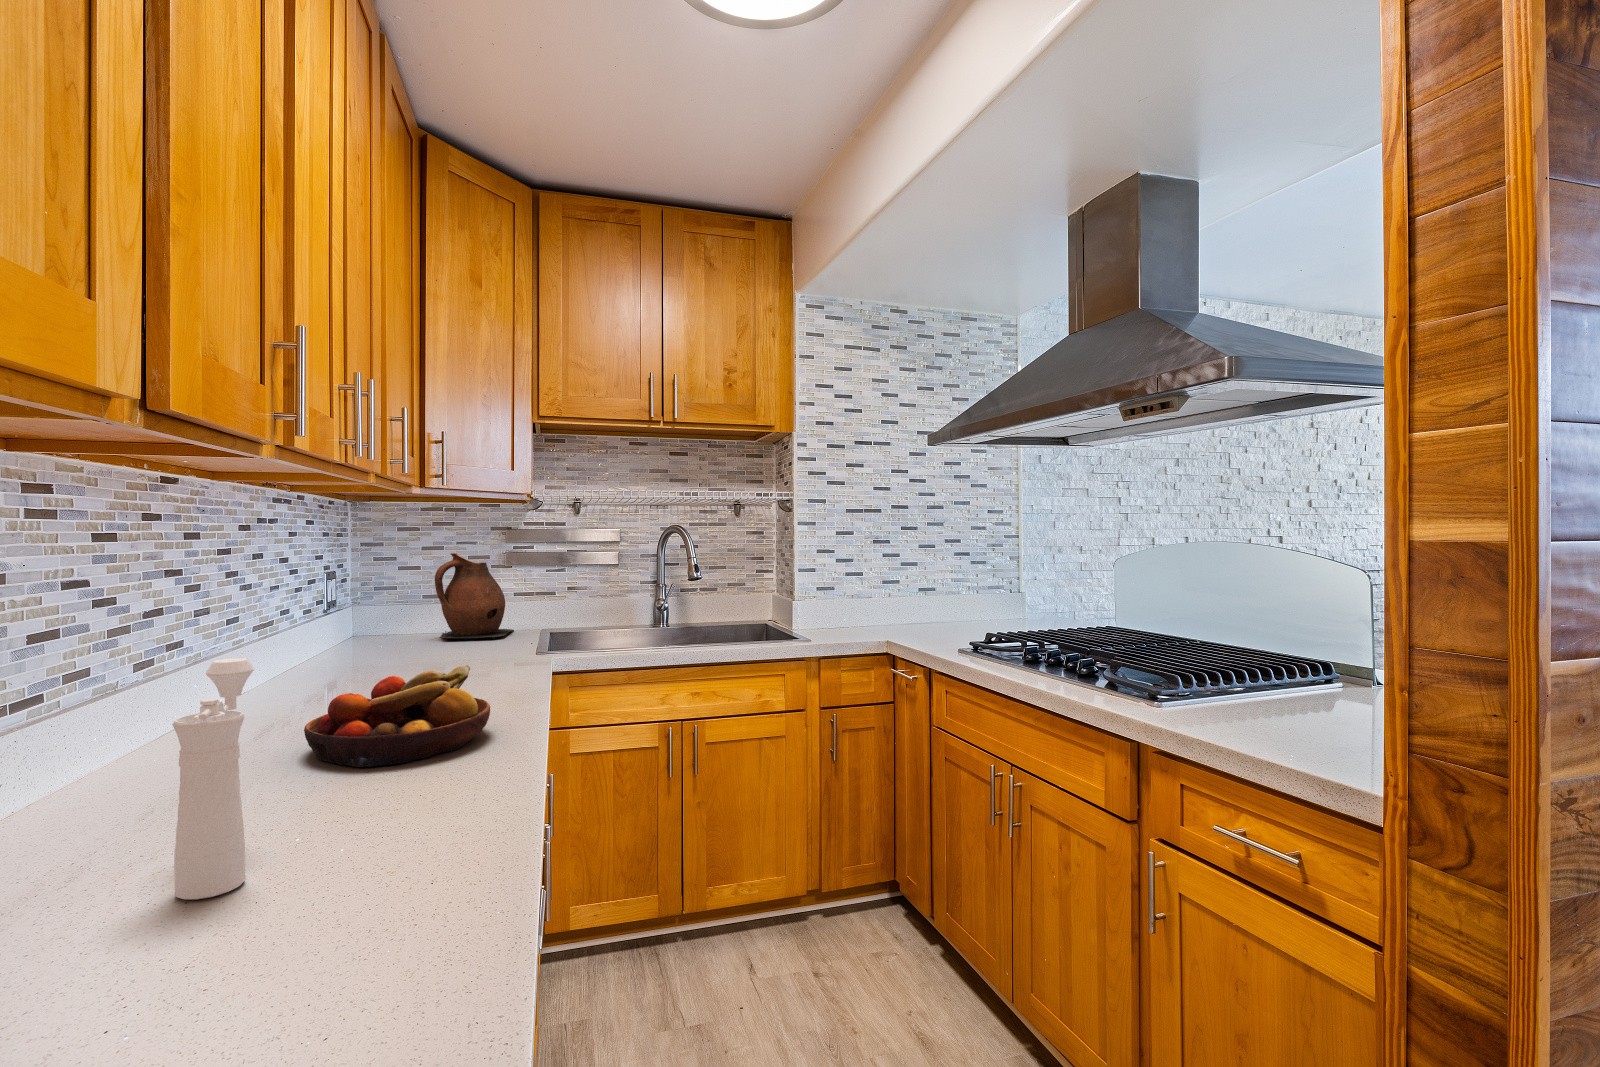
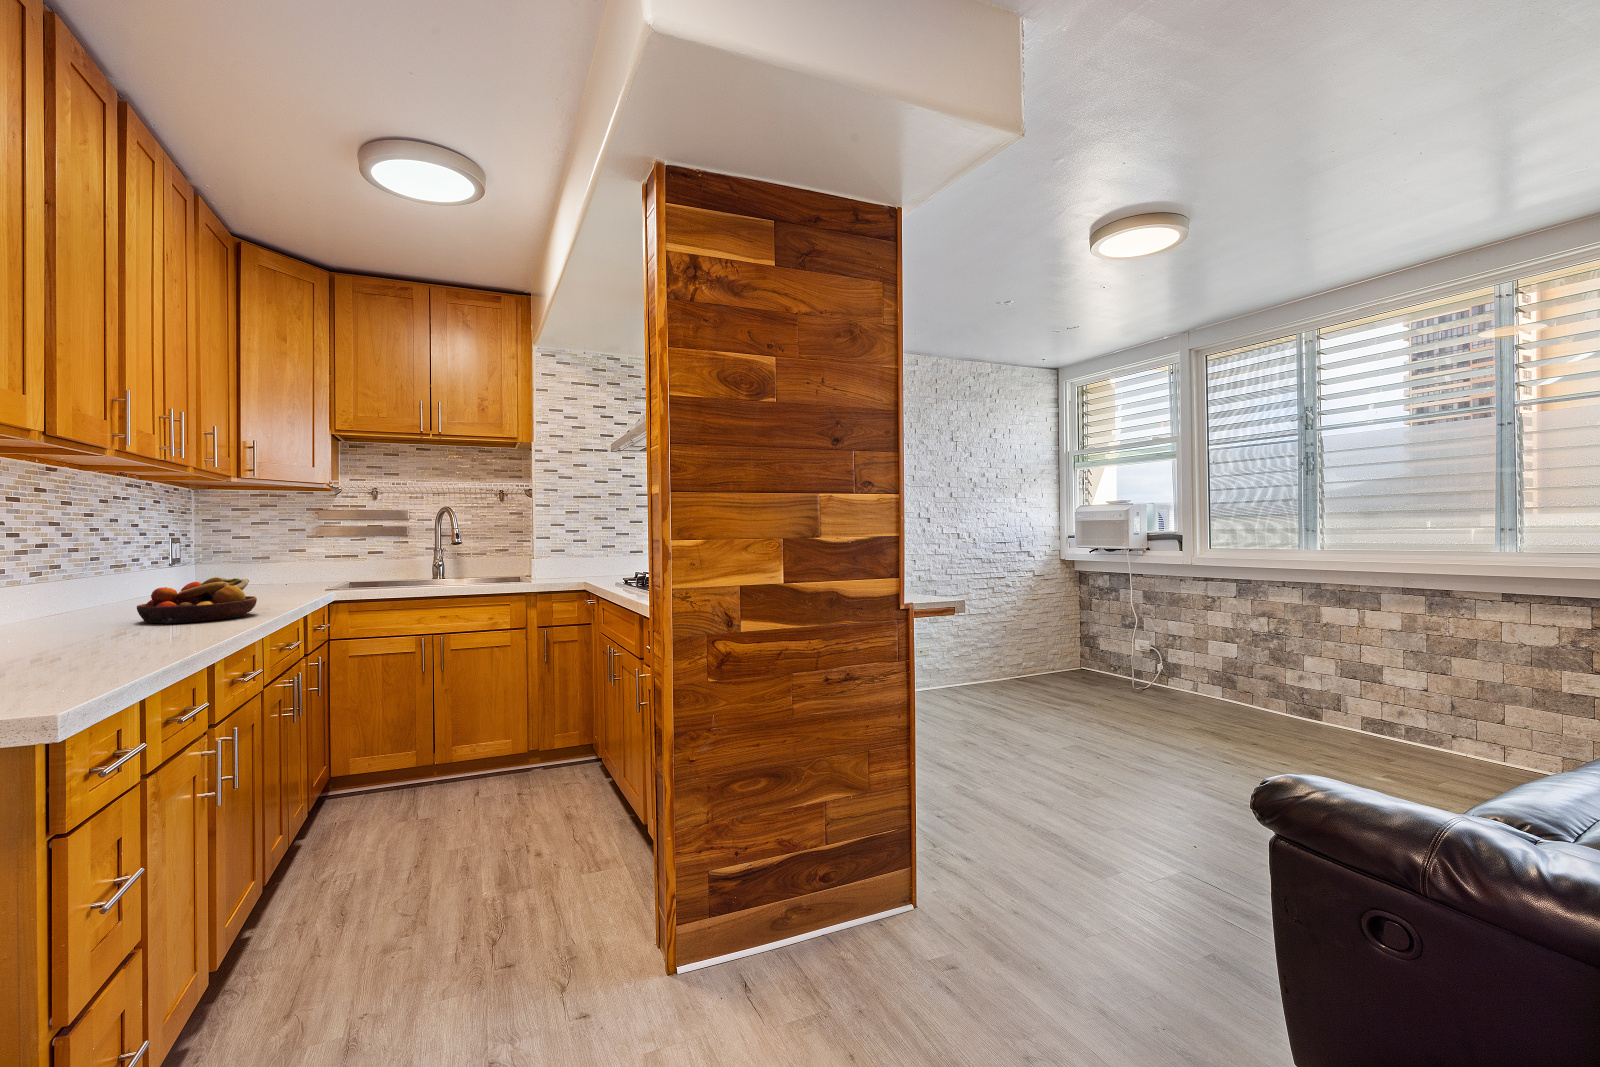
ceramic pitcher: present [435,553,514,639] -> none [258,526,324,586]
pepper mill: present [172,658,254,900] -> none [58,551,101,648]

